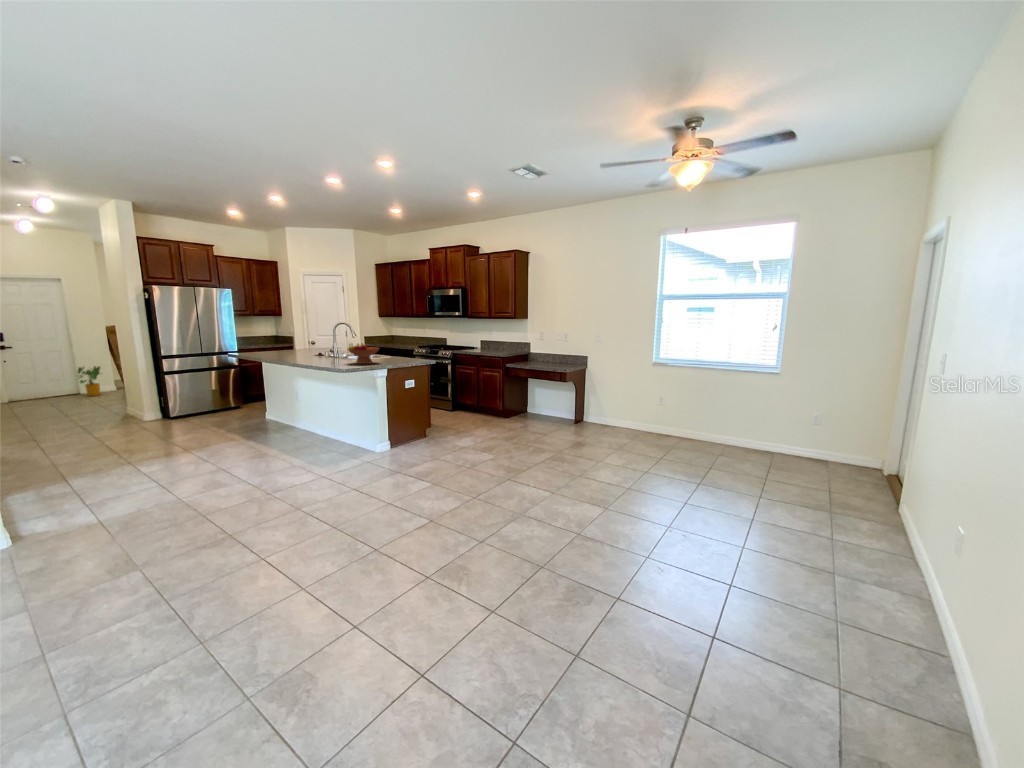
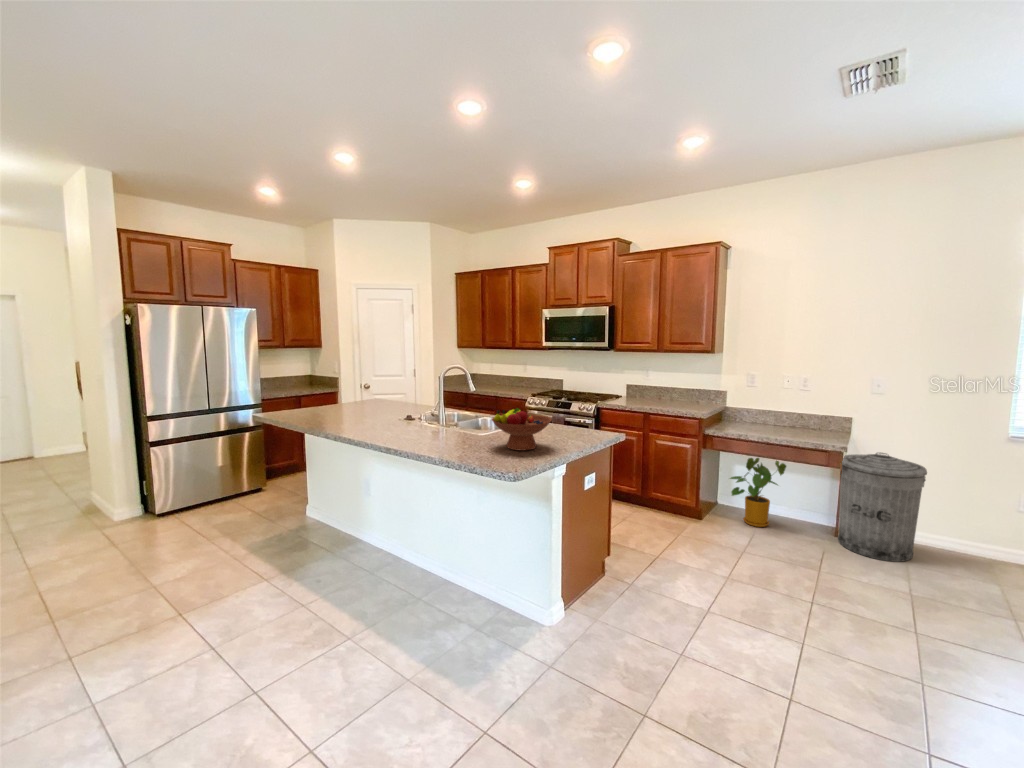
house plant: present [78,366,101,396] -> present [730,458,786,527]
trash can: none [572,374,612,432] -> present [838,452,927,562]

